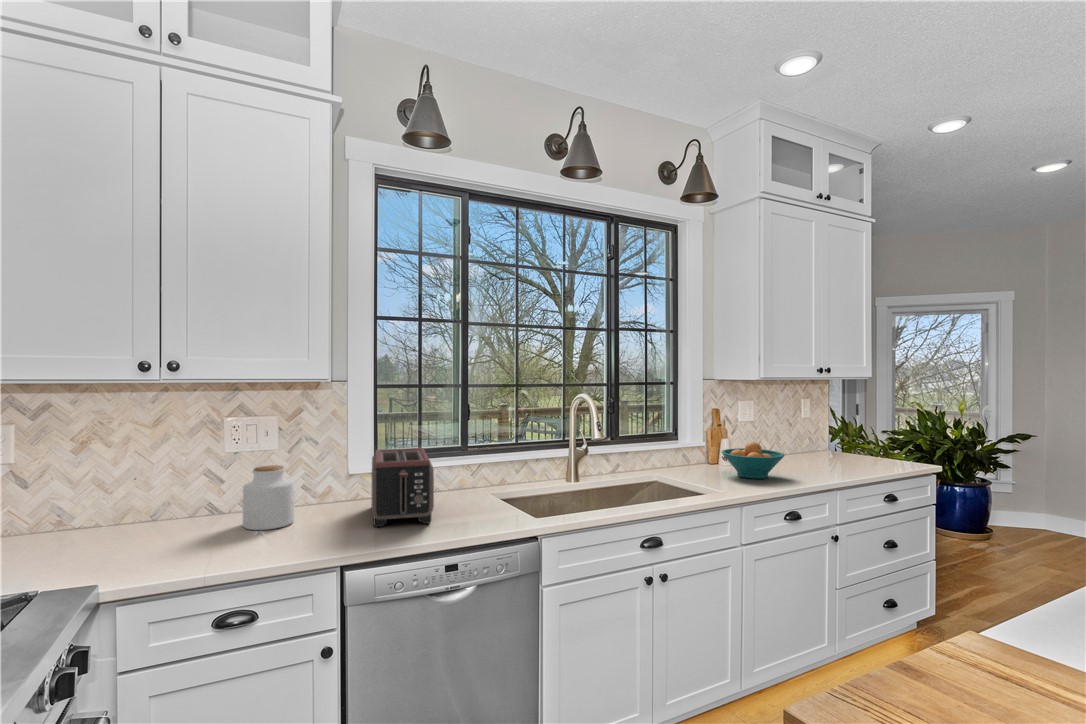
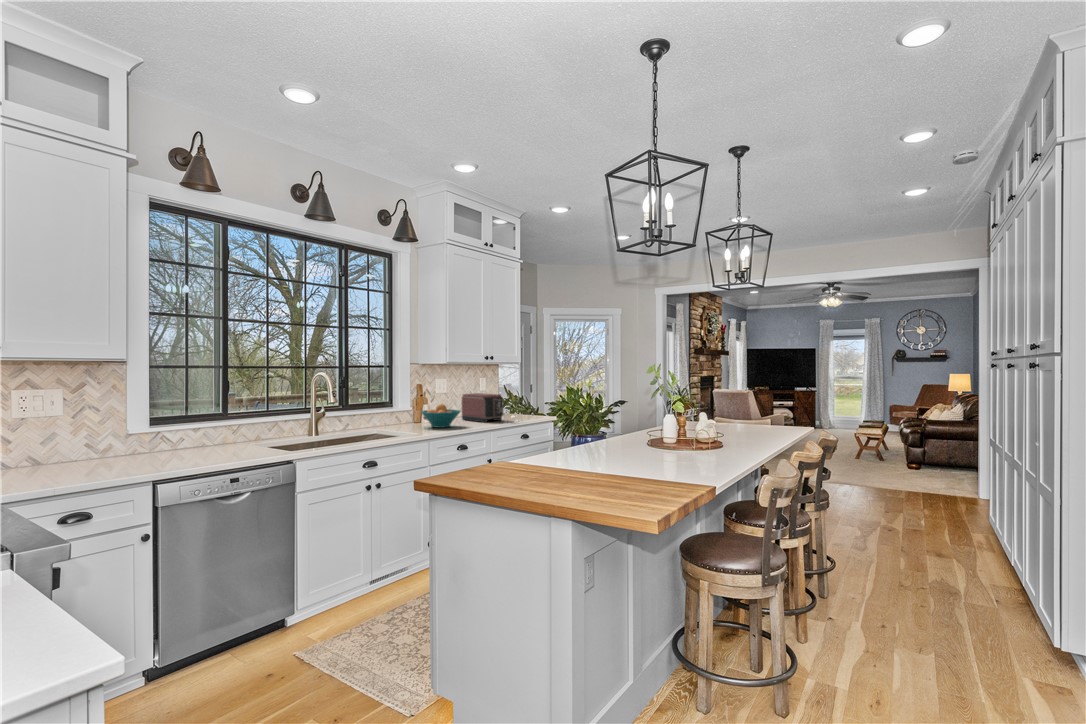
toaster: present [372,448,434,527] -> present [462,393,503,422]
jar: present [243,465,294,530] -> none [46,424,92,471]

